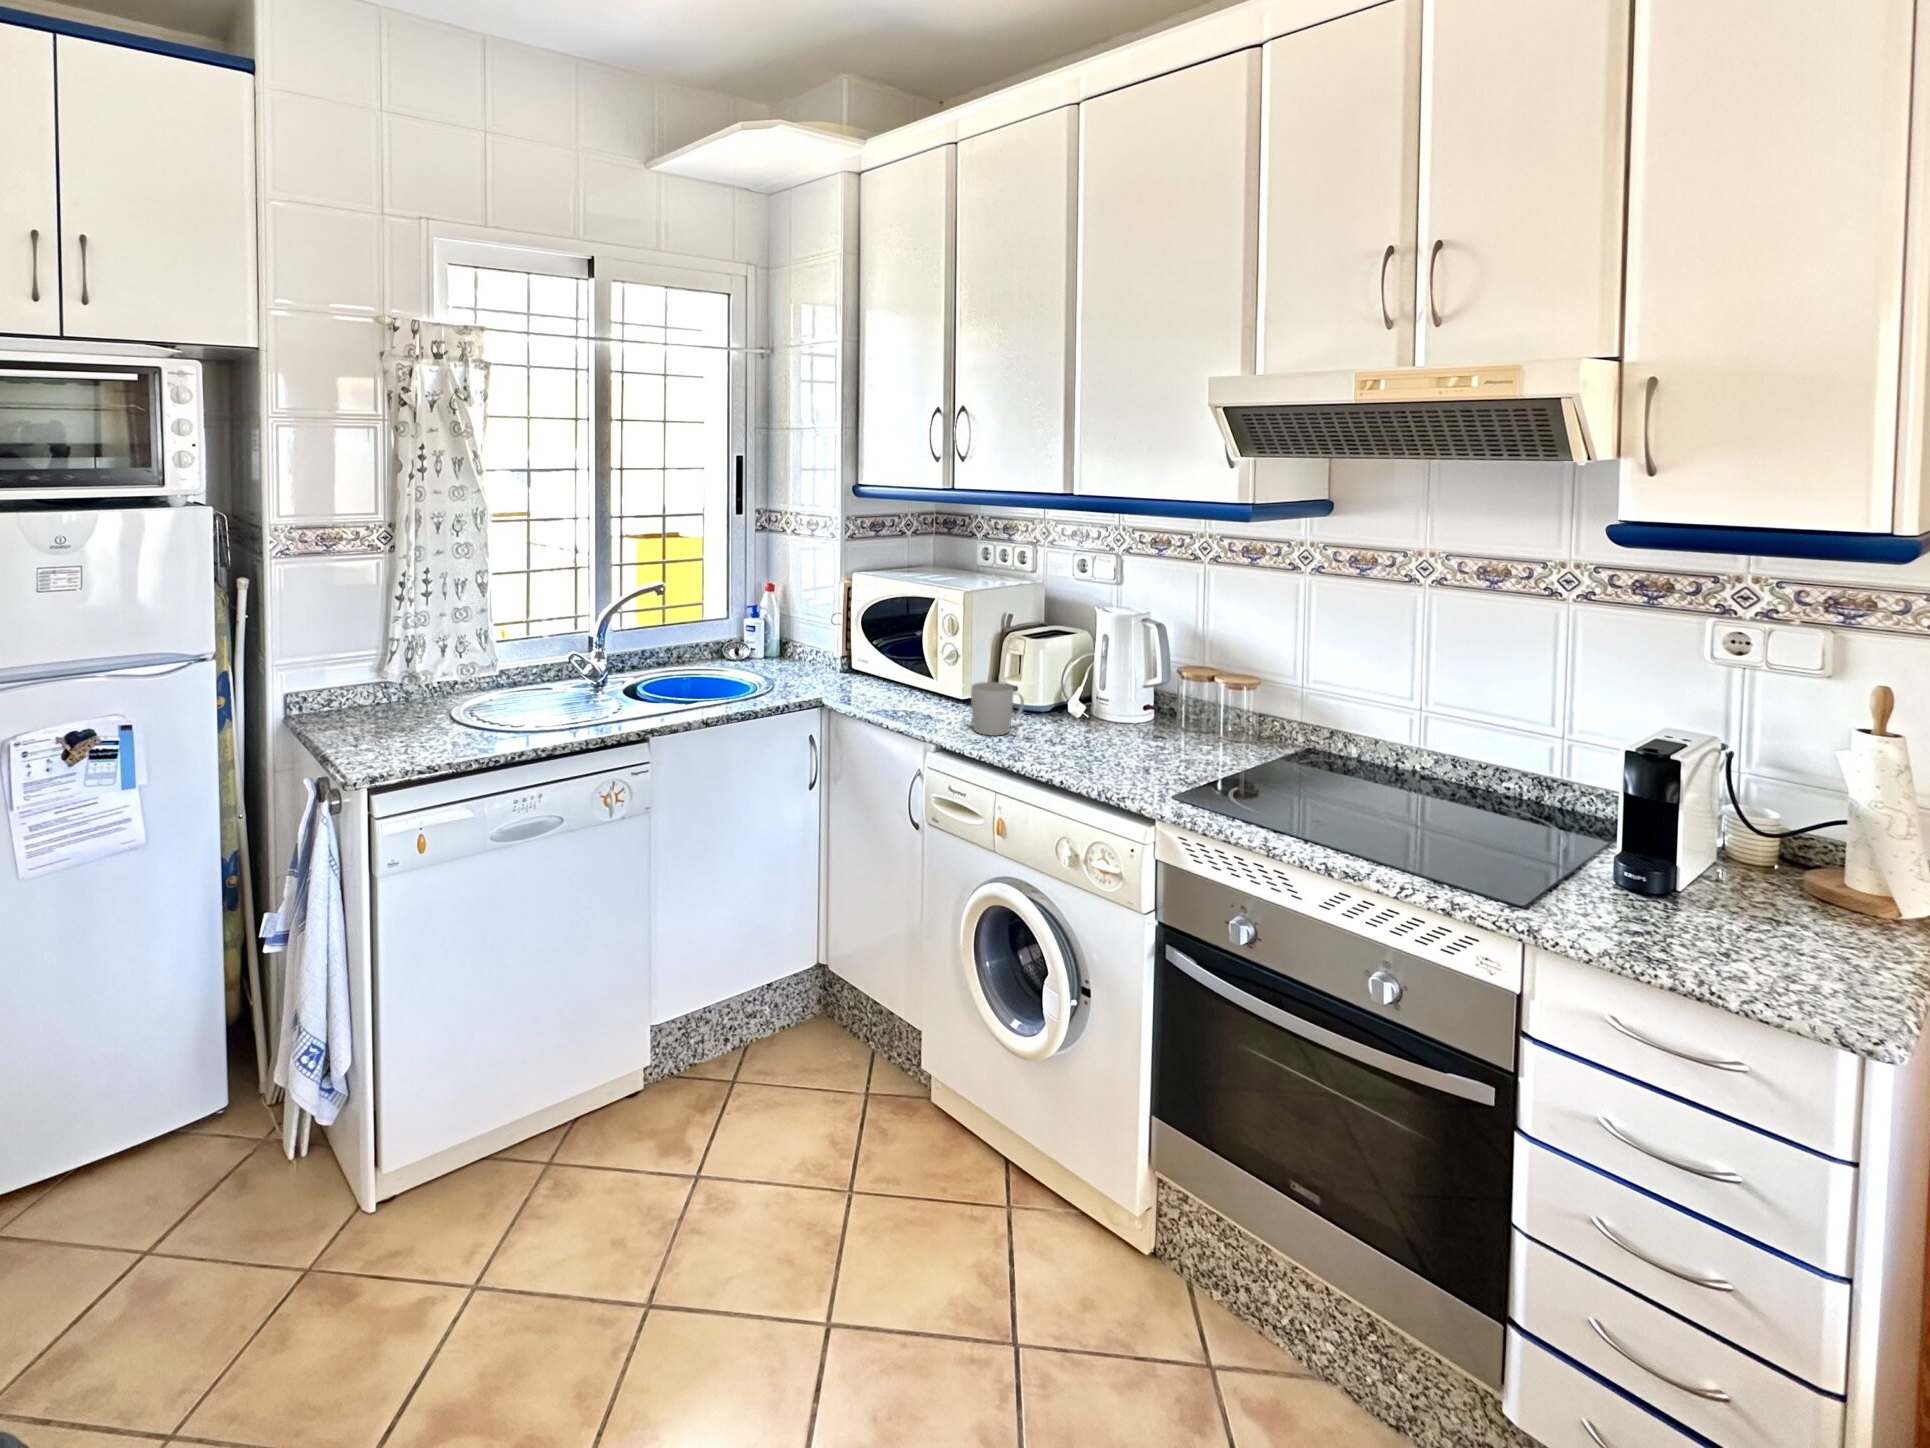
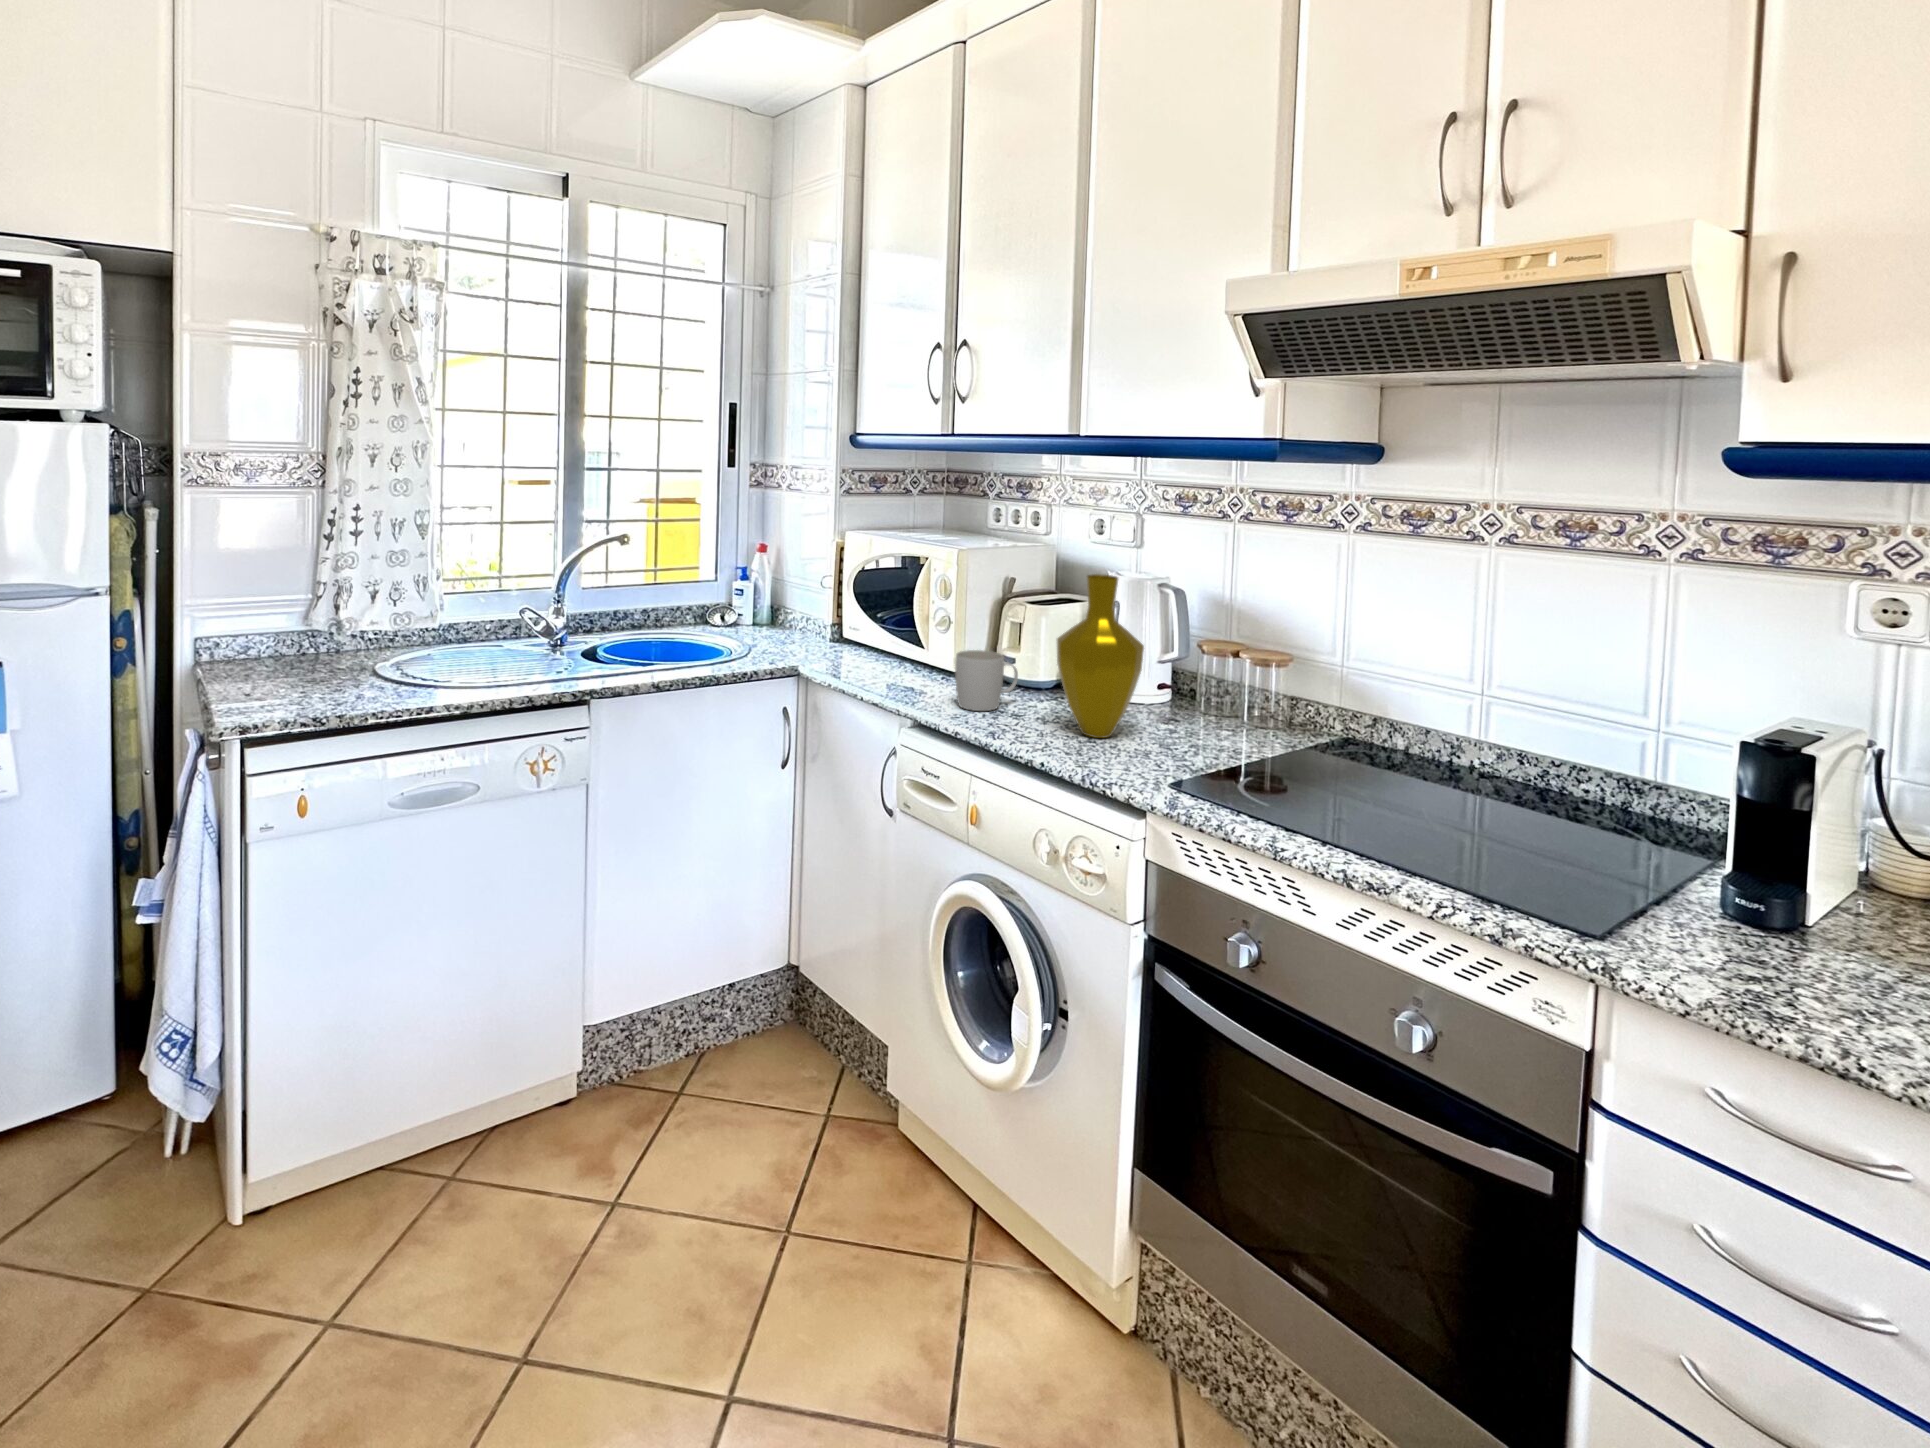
vase: none [1063,617,1138,757] -> present [1057,574,1144,738]

